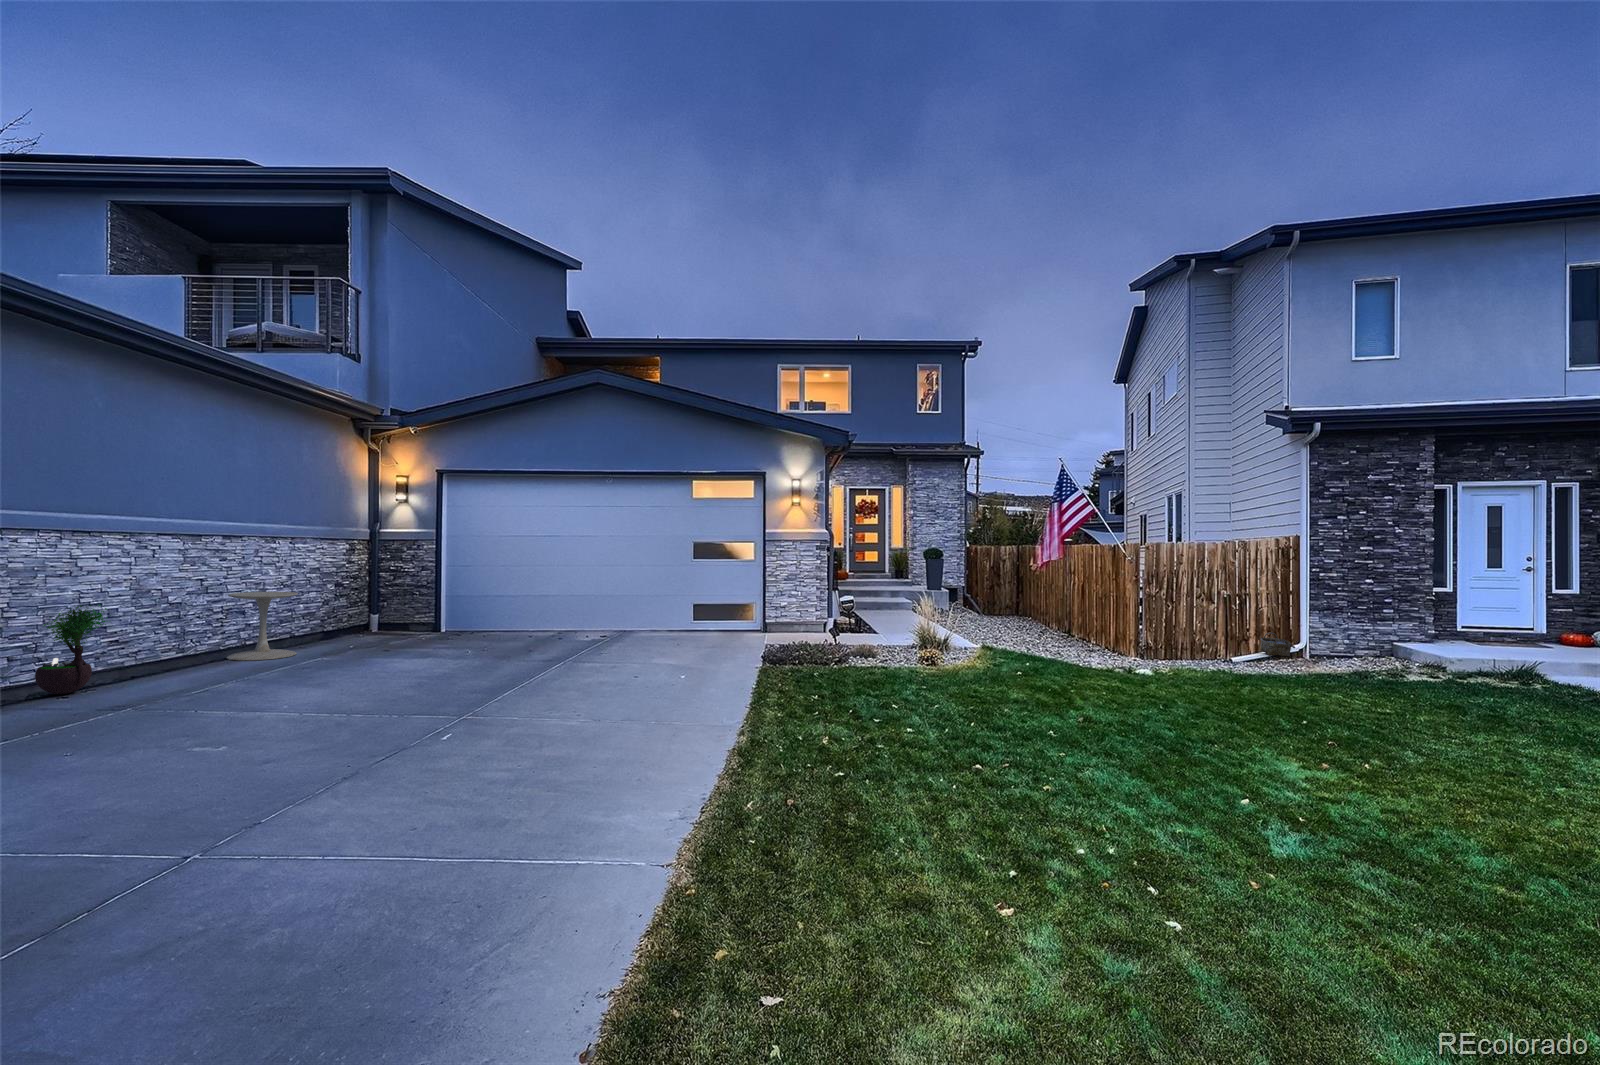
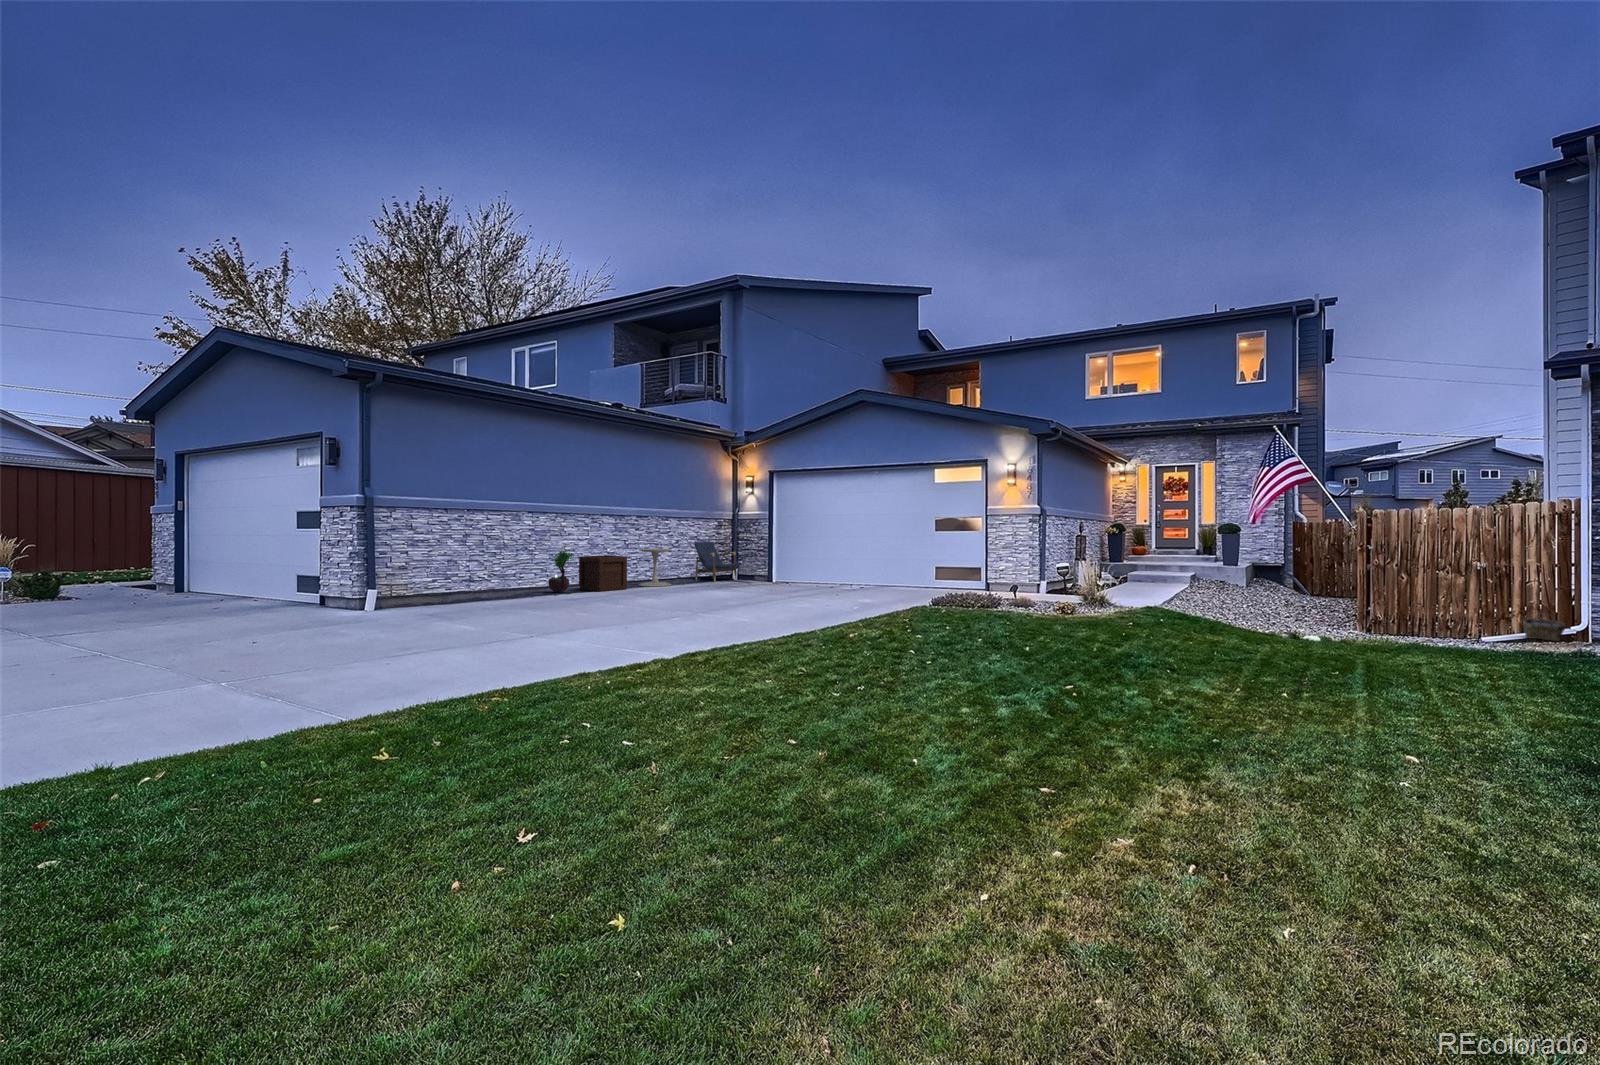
lounge chair: none [318,576,399,641] -> present [694,542,739,582]
wooden crate: none [105,610,223,683] -> present [579,555,627,592]

